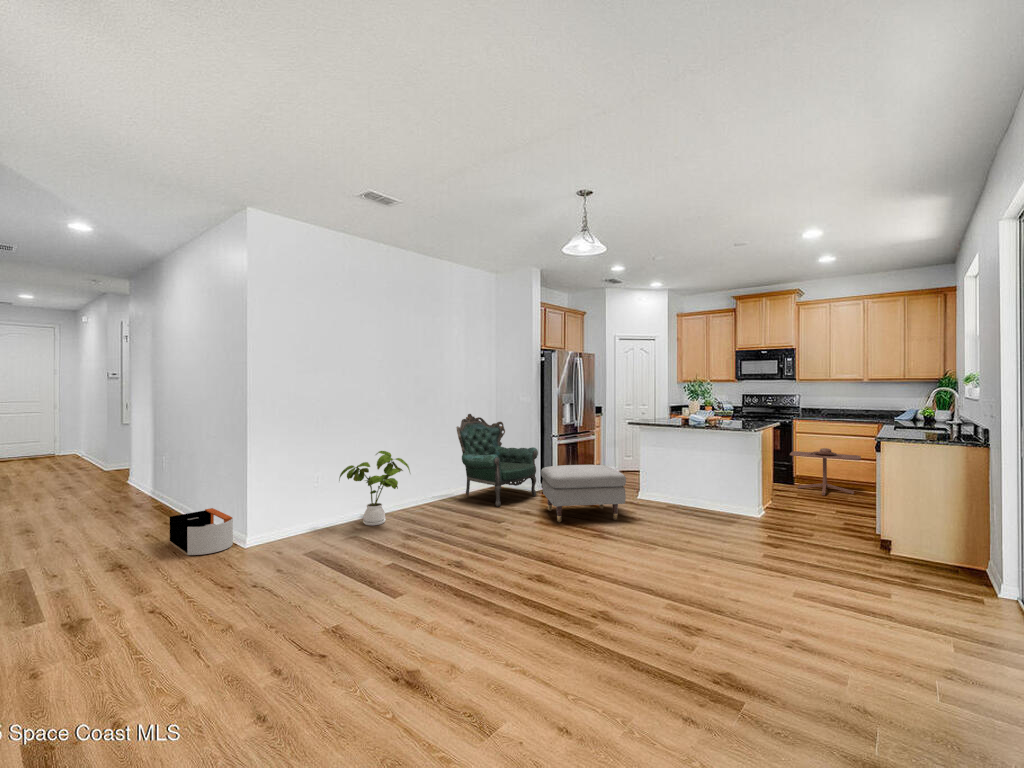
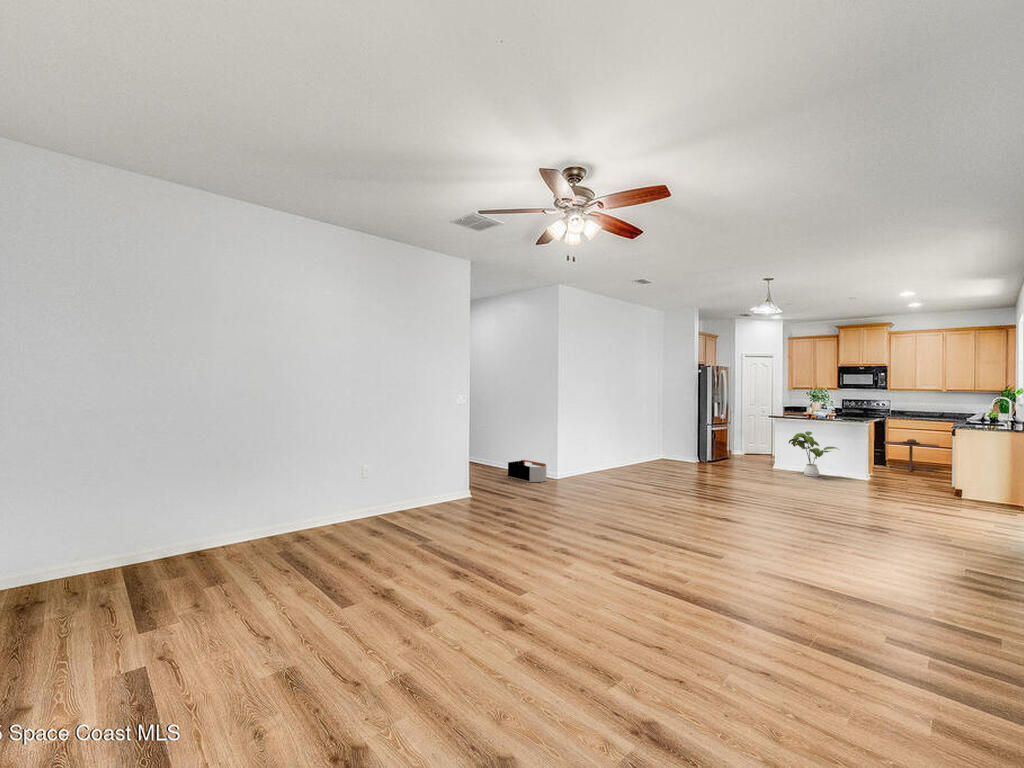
armchair: present [456,414,538,507] -> none [647,409,699,469]
house plant: present [339,451,410,526] -> present [789,431,837,477]
ottoman: present [541,465,626,522] -> none [711,444,773,478]

